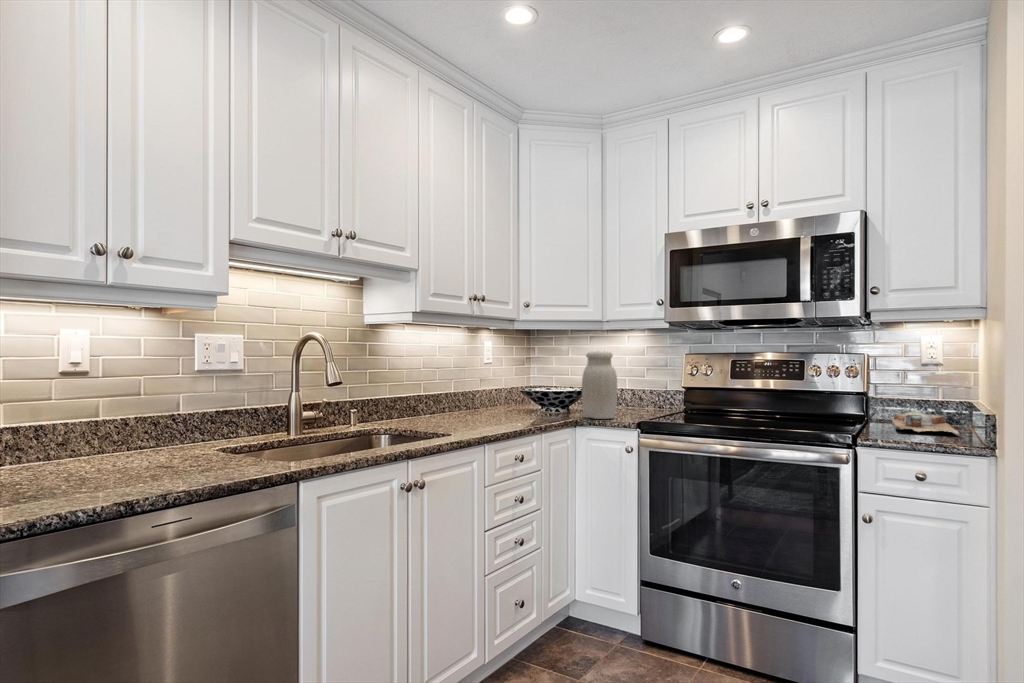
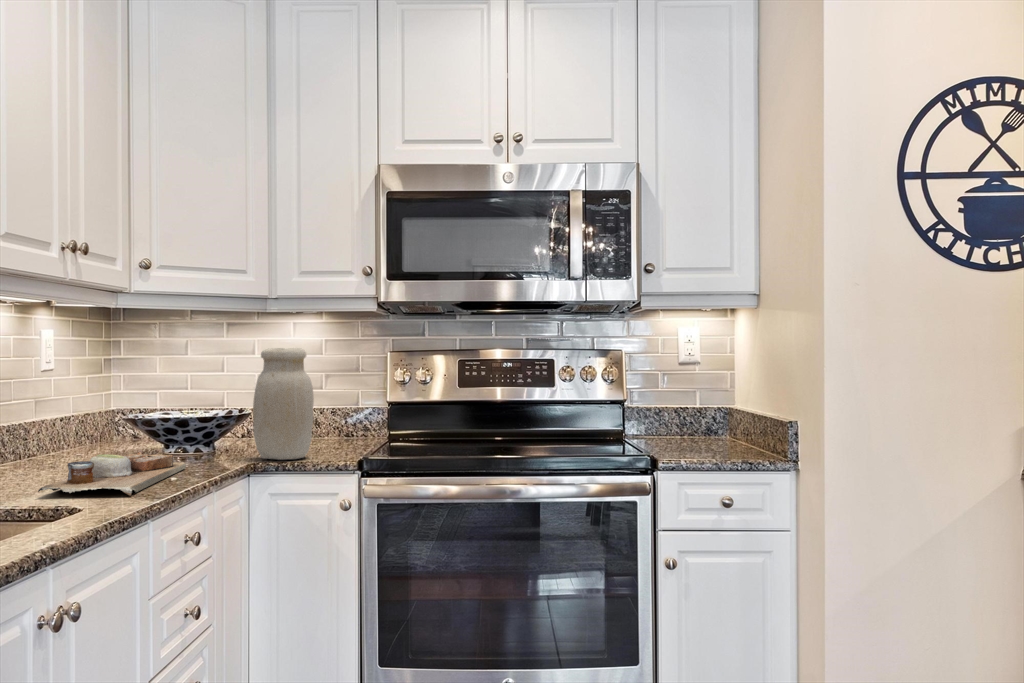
cutting board: present [892,412,959,436] -> present [38,452,186,496]

